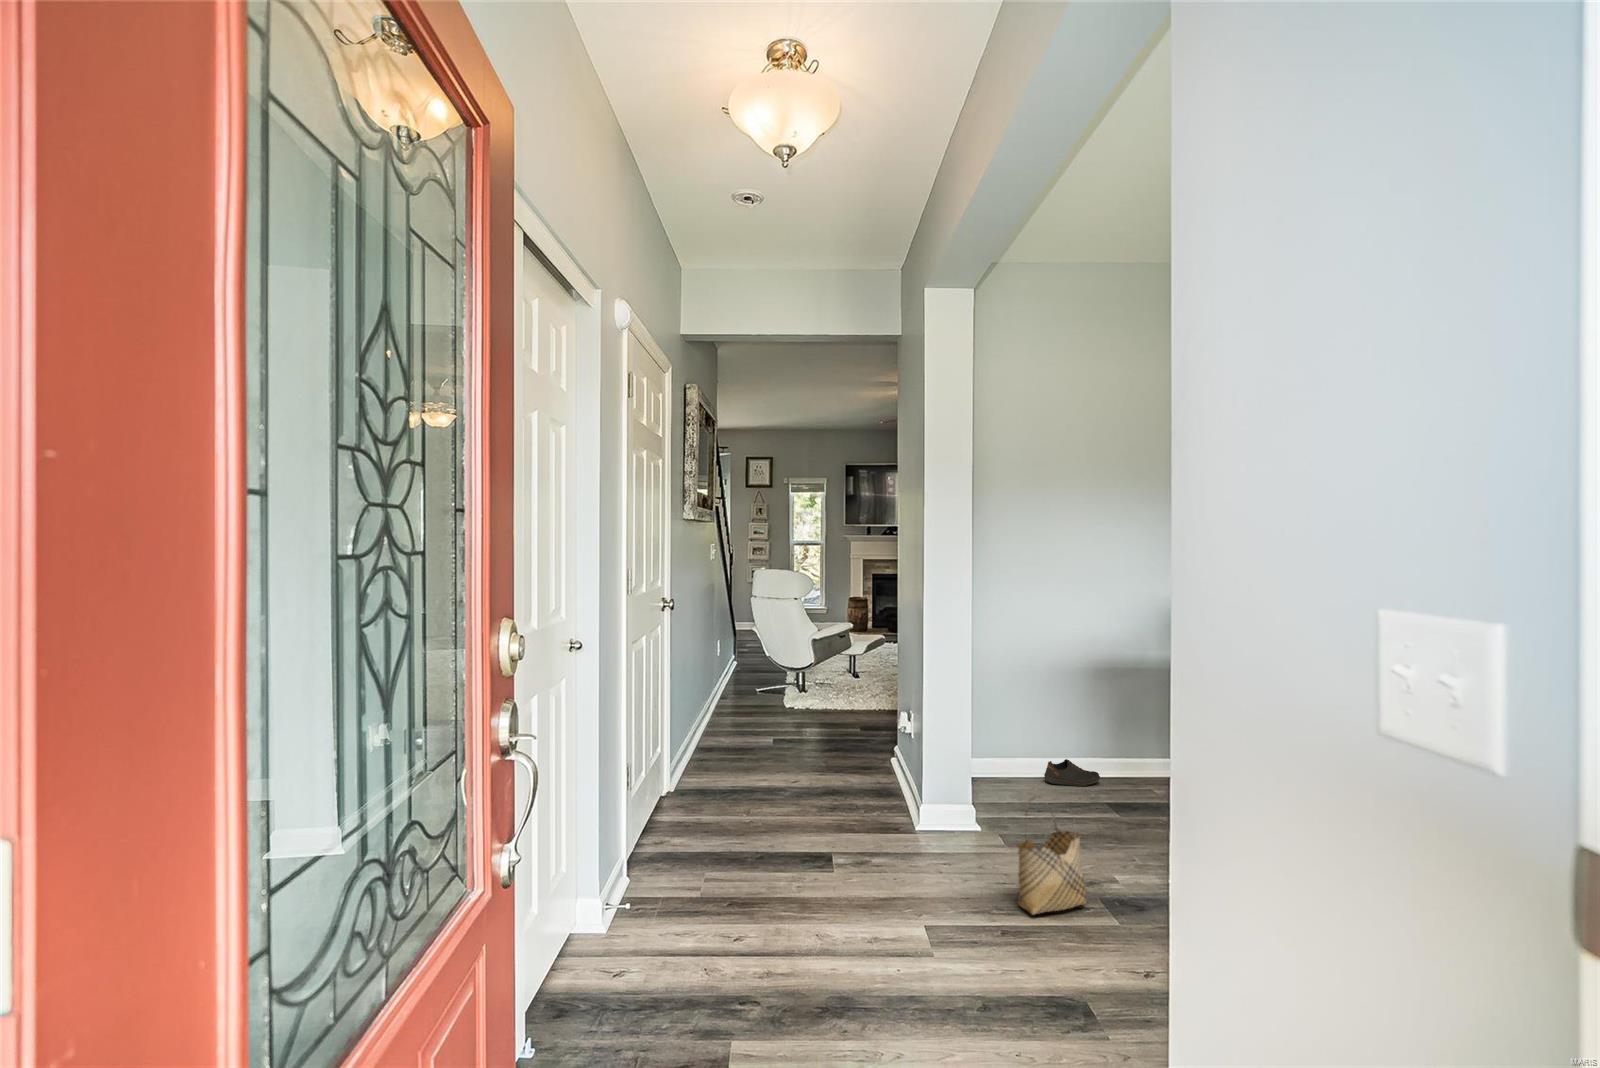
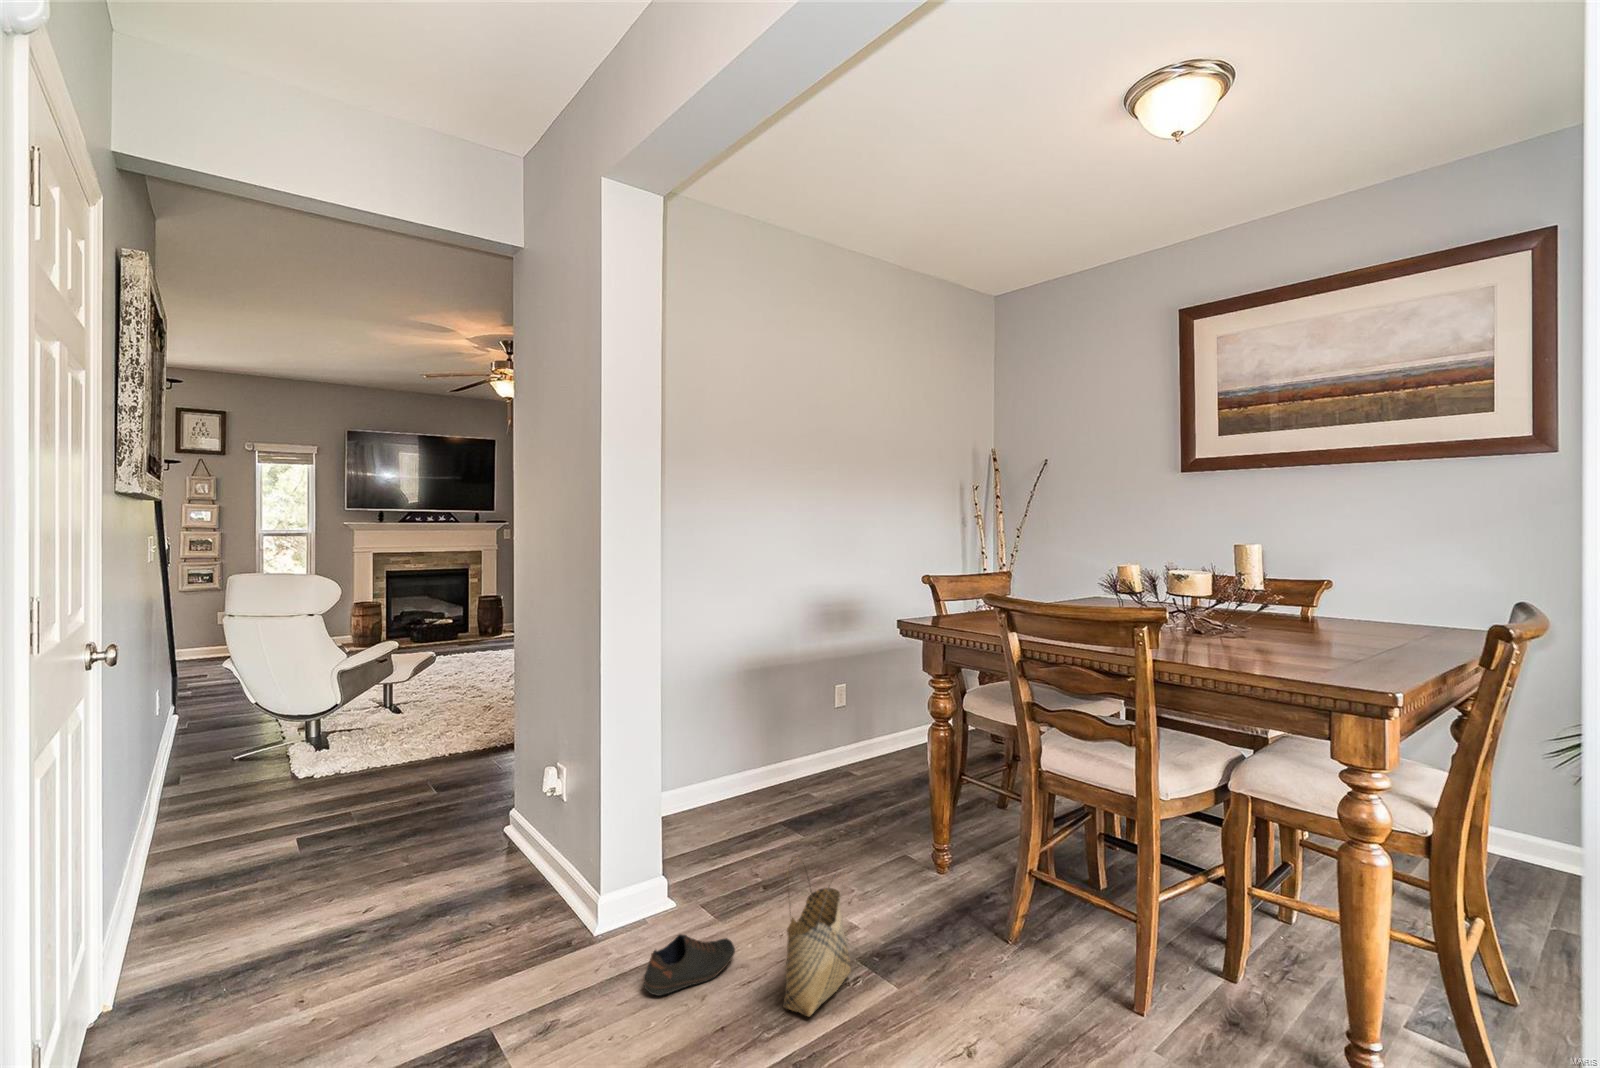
shoe: present [1044,759,1100,786] -> present [644,934,735,996]

